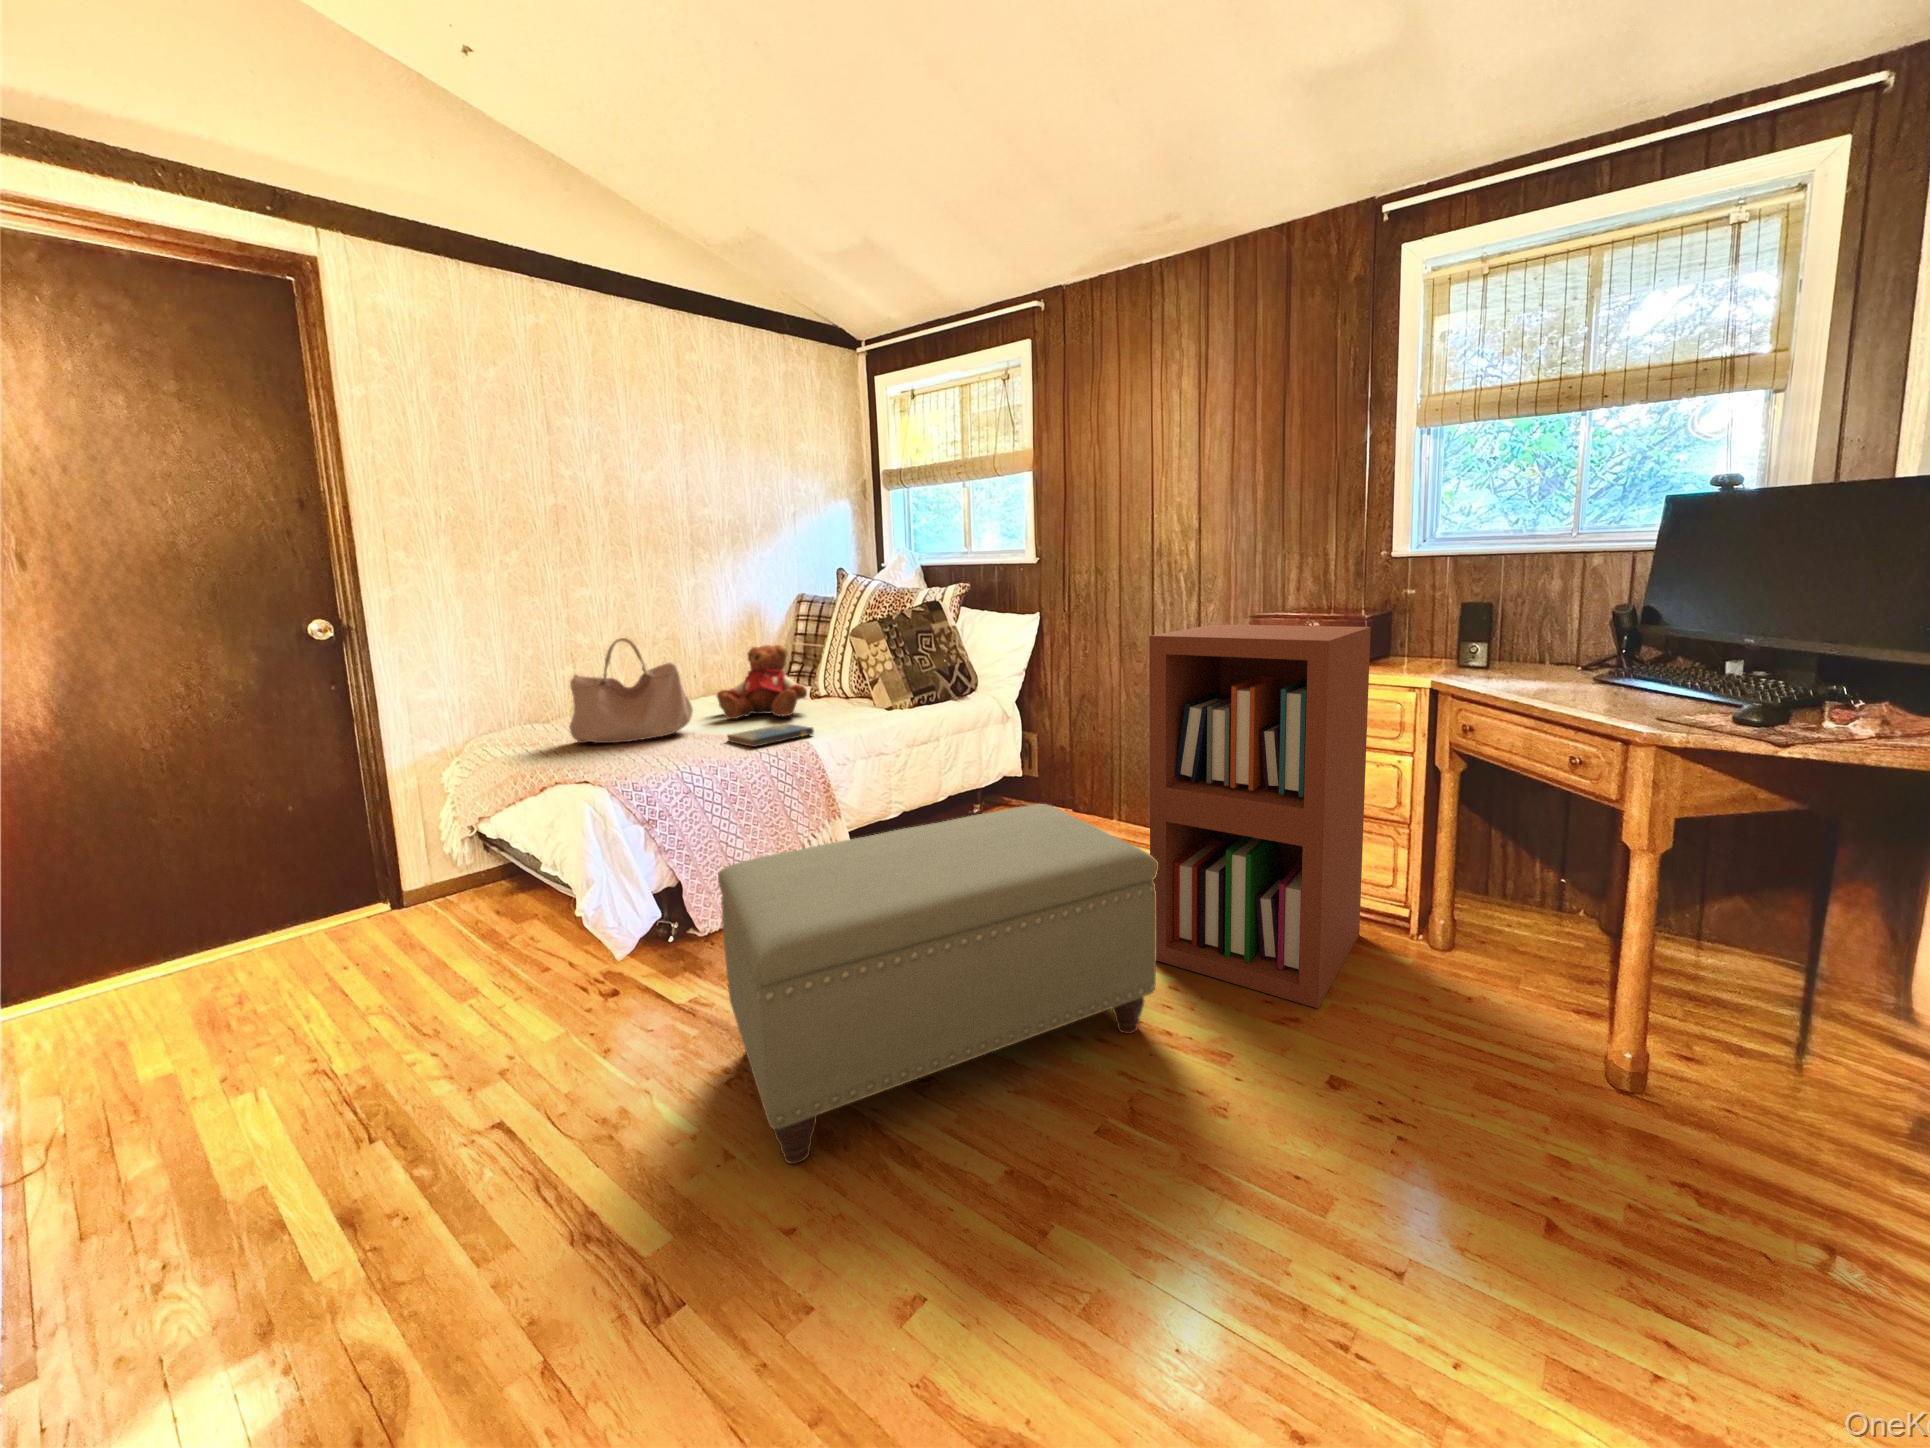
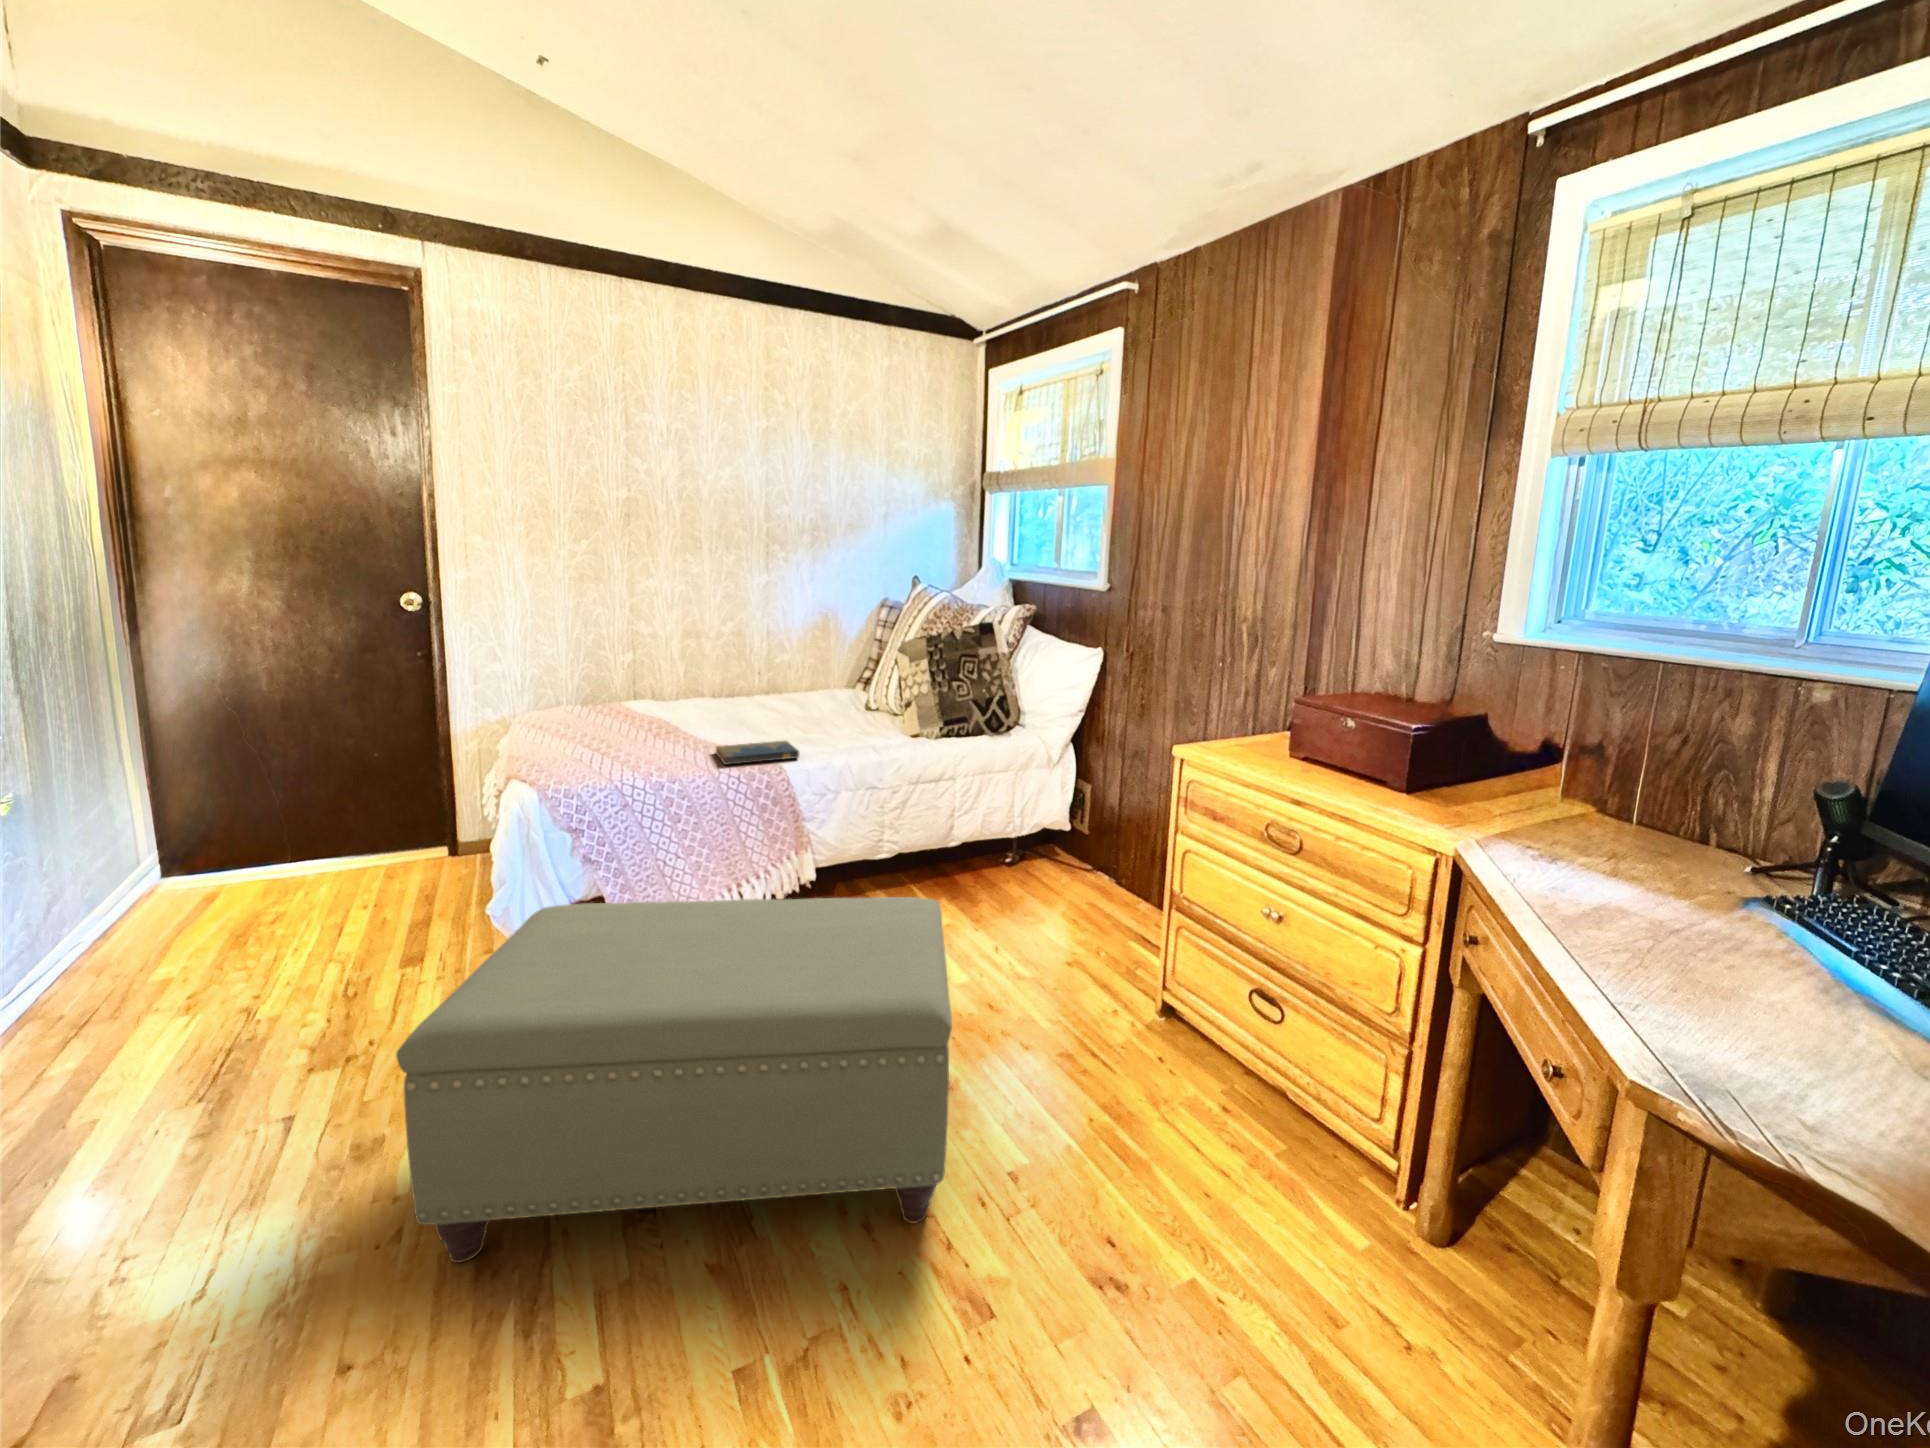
bookshelf: present [1149,624,1371,1008] -> none [1024,707,1376,1278]
handbag: present [569,638,693,743] -> none [591,637,705,739]
teddy bear: present [717,645,807,719] -> none [747,653,836,731]

